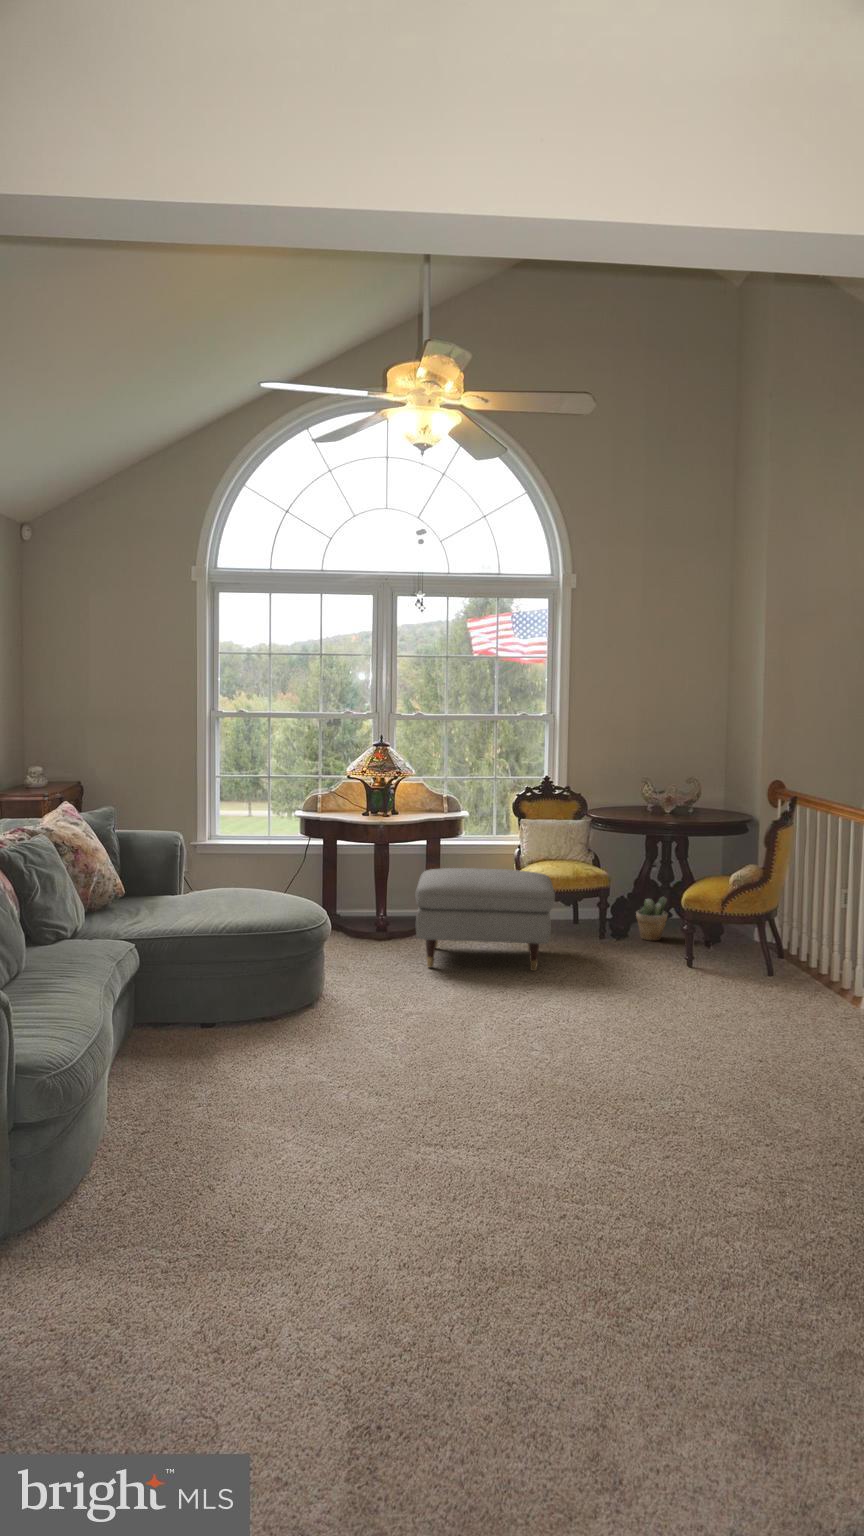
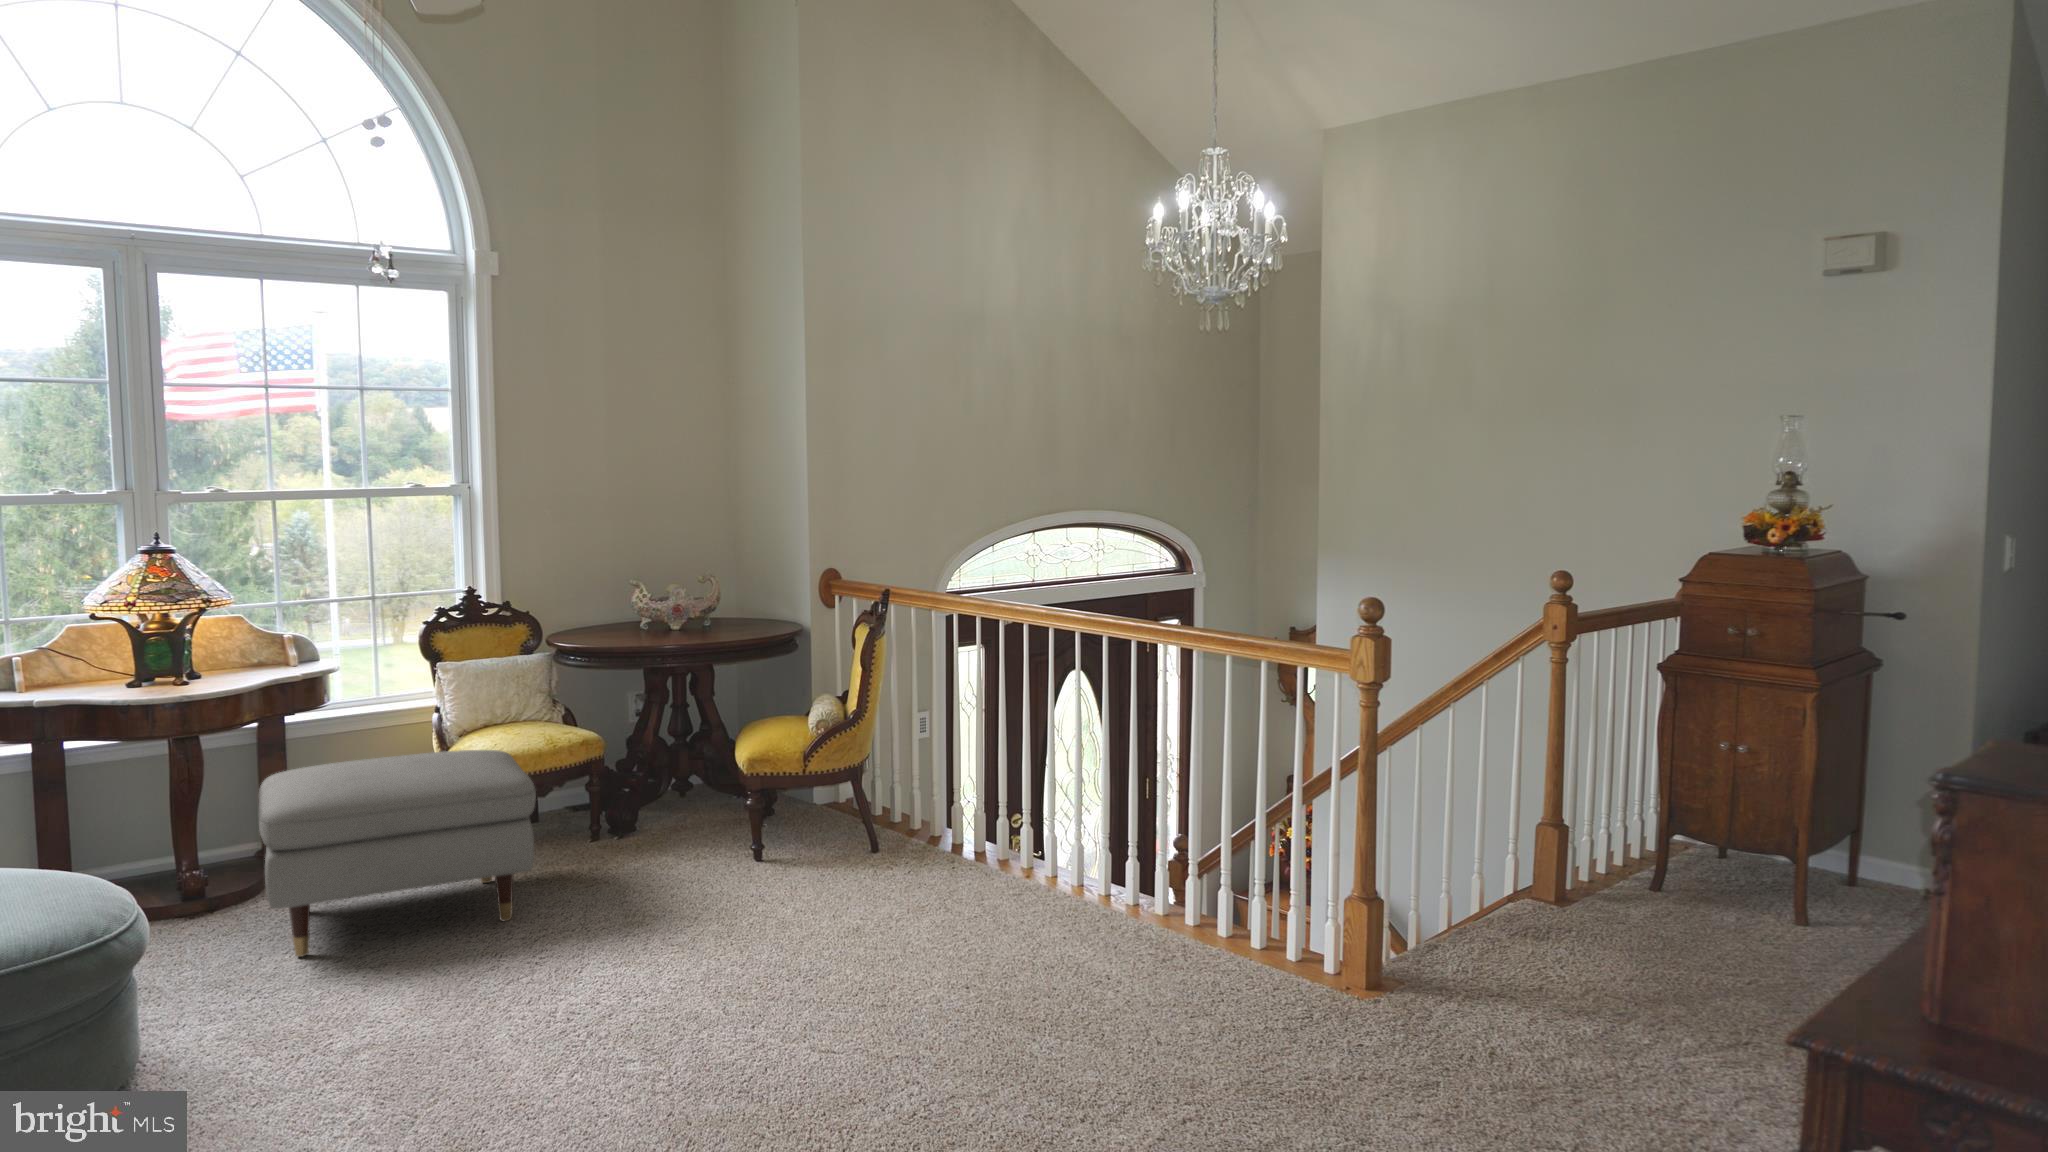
potted plant: present [636,897,668,941] -> none [647,757,697,827]

